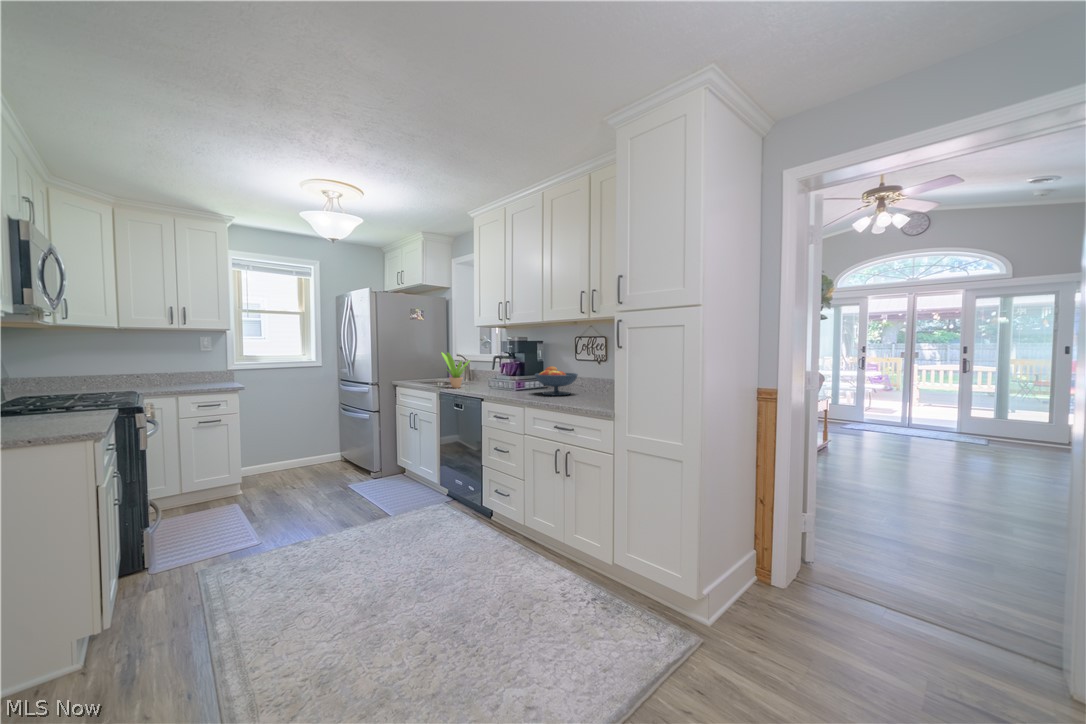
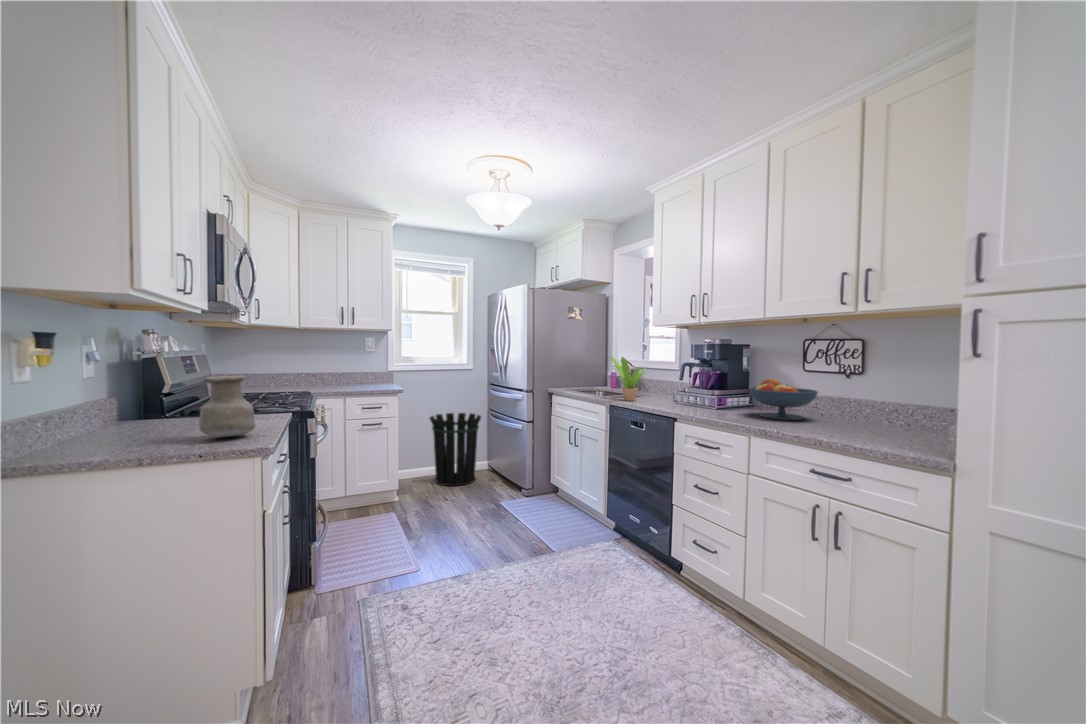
vase: none [24,374,84,428] -> present [199,376,255,438]
waste bin: none [274,408,331,477] -> present [430,413,481,486]

